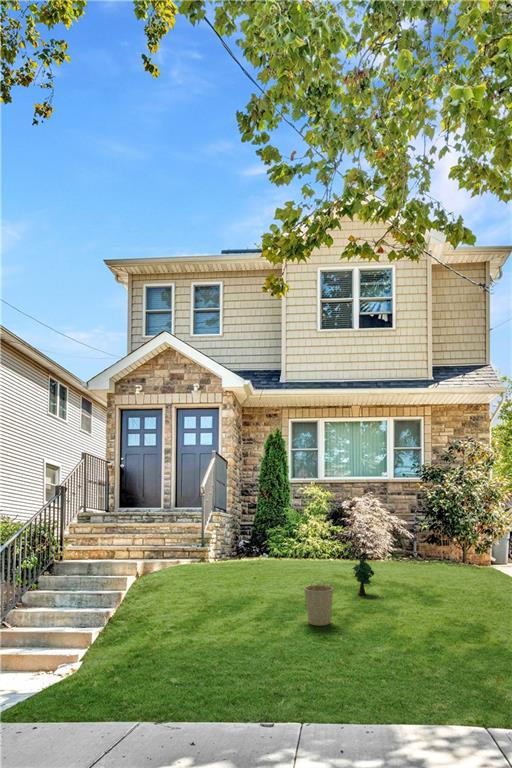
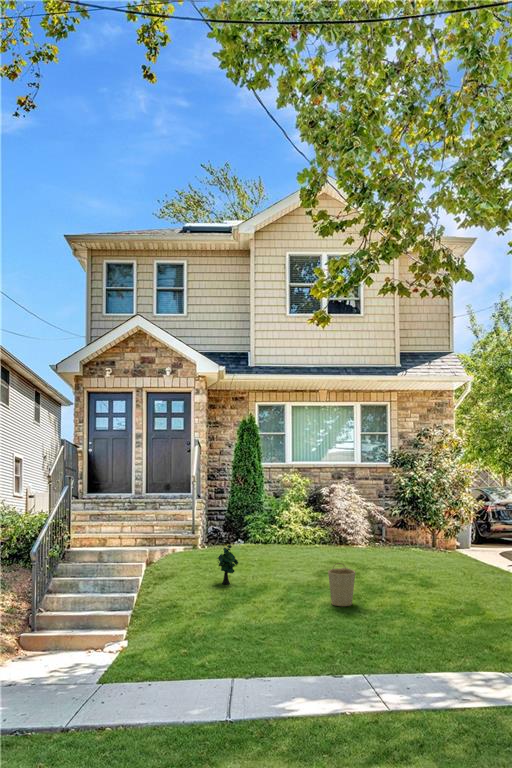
decorative plant: present [352,555,374,595] -> present [217,545,238,584]

